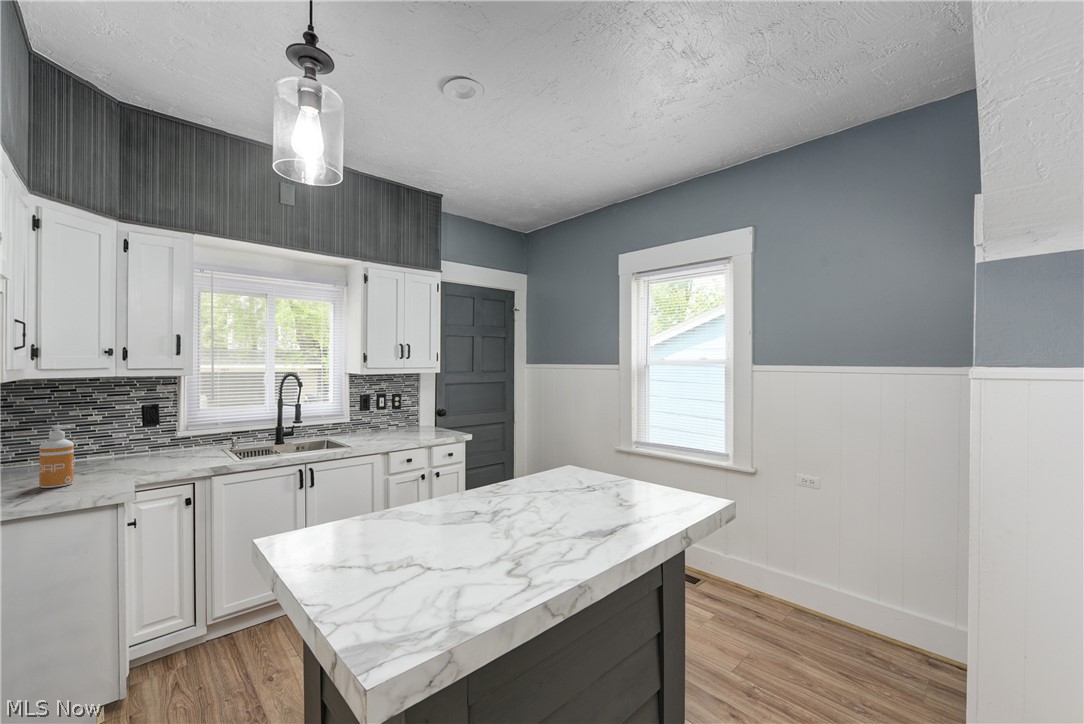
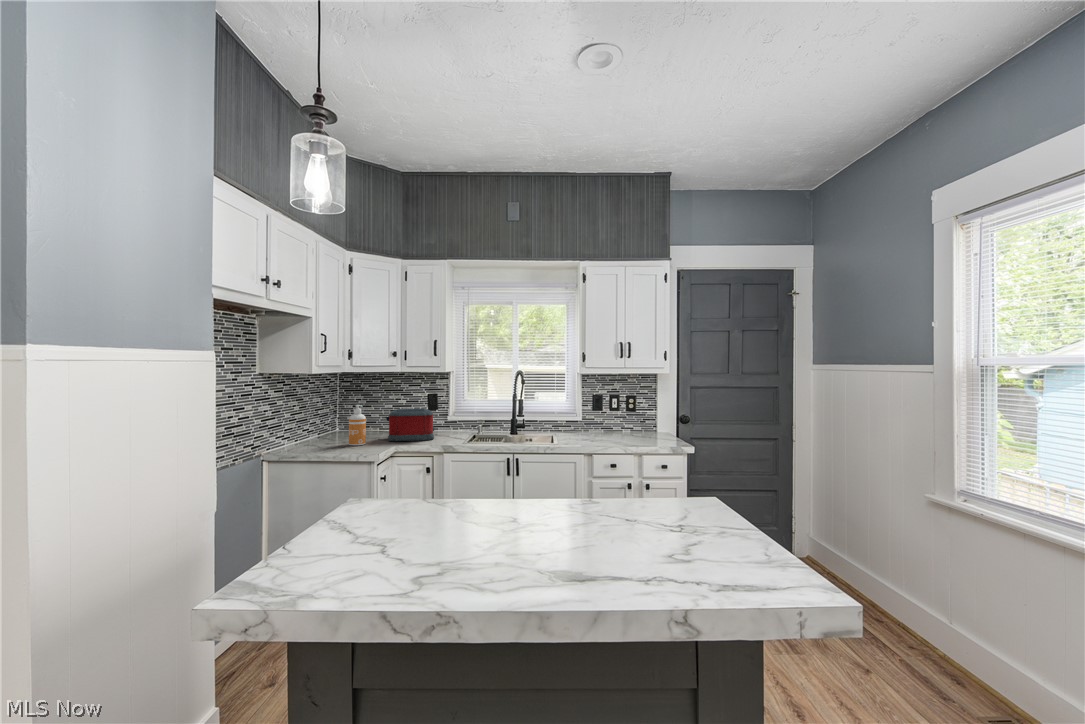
toaster: none [96,424,181,473] -> present [386,409,434,441]

